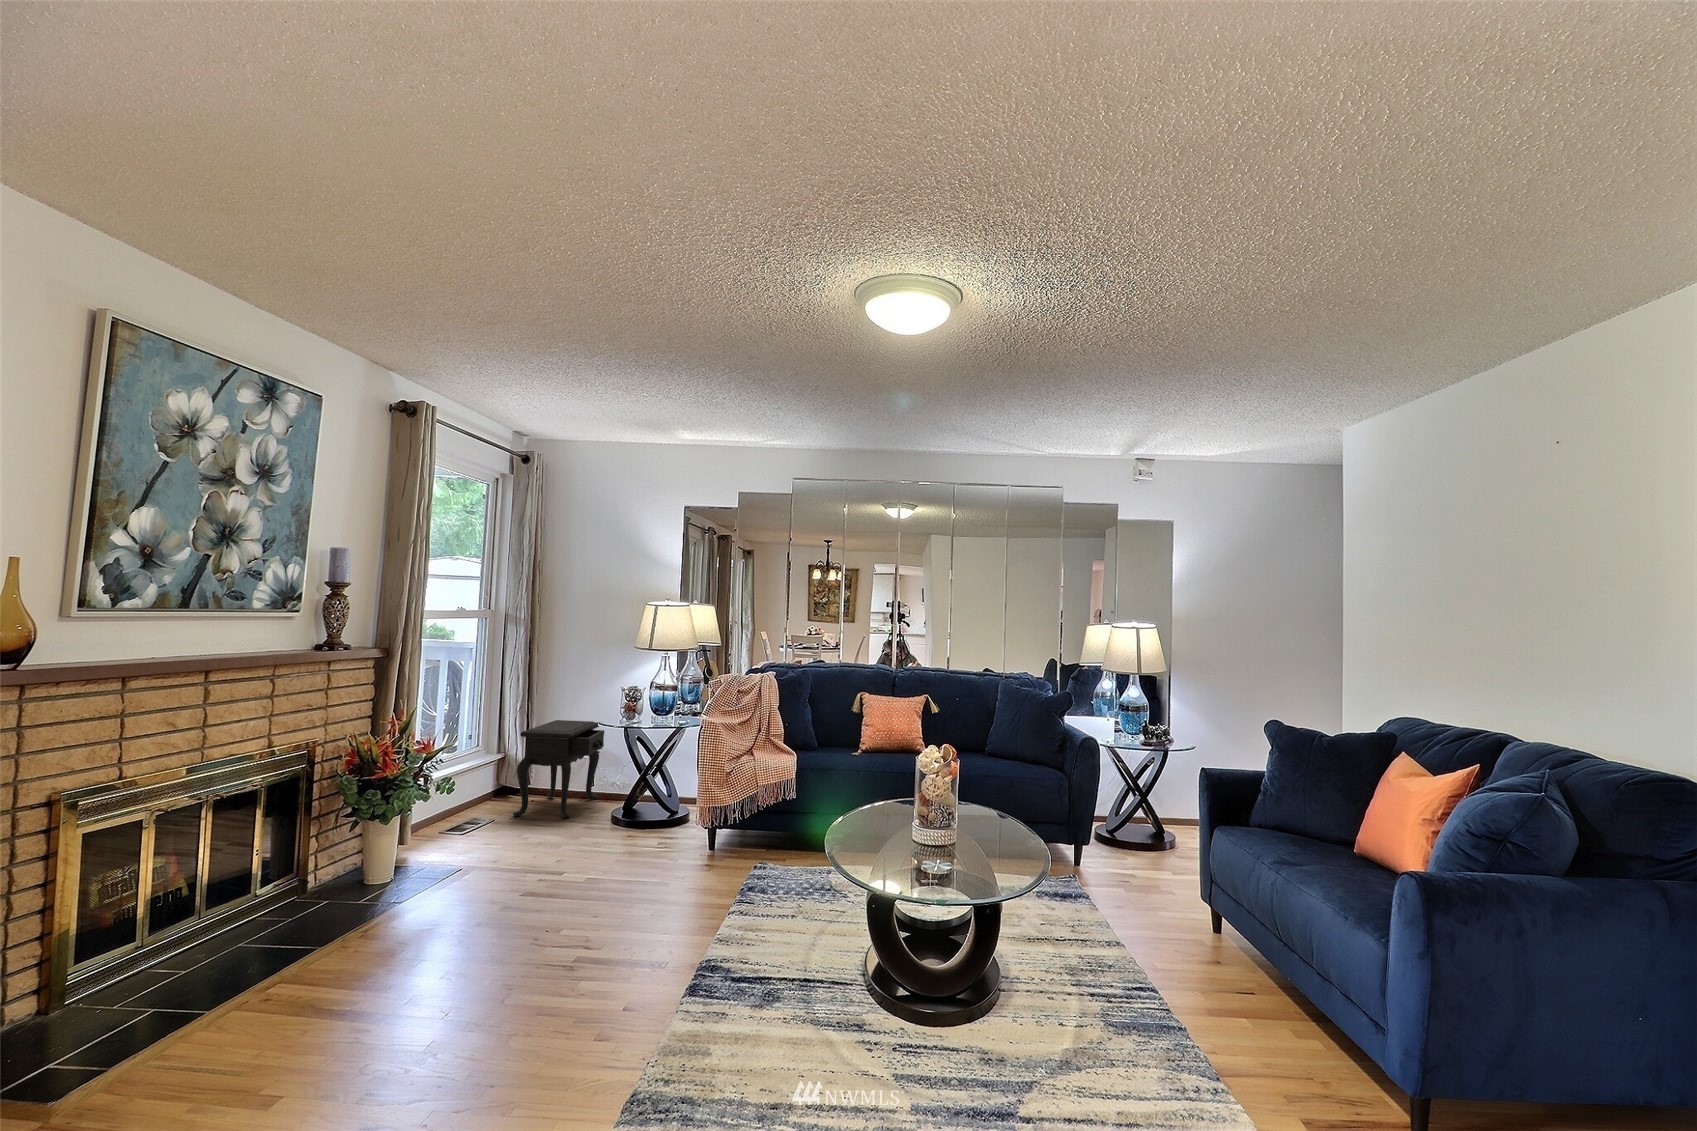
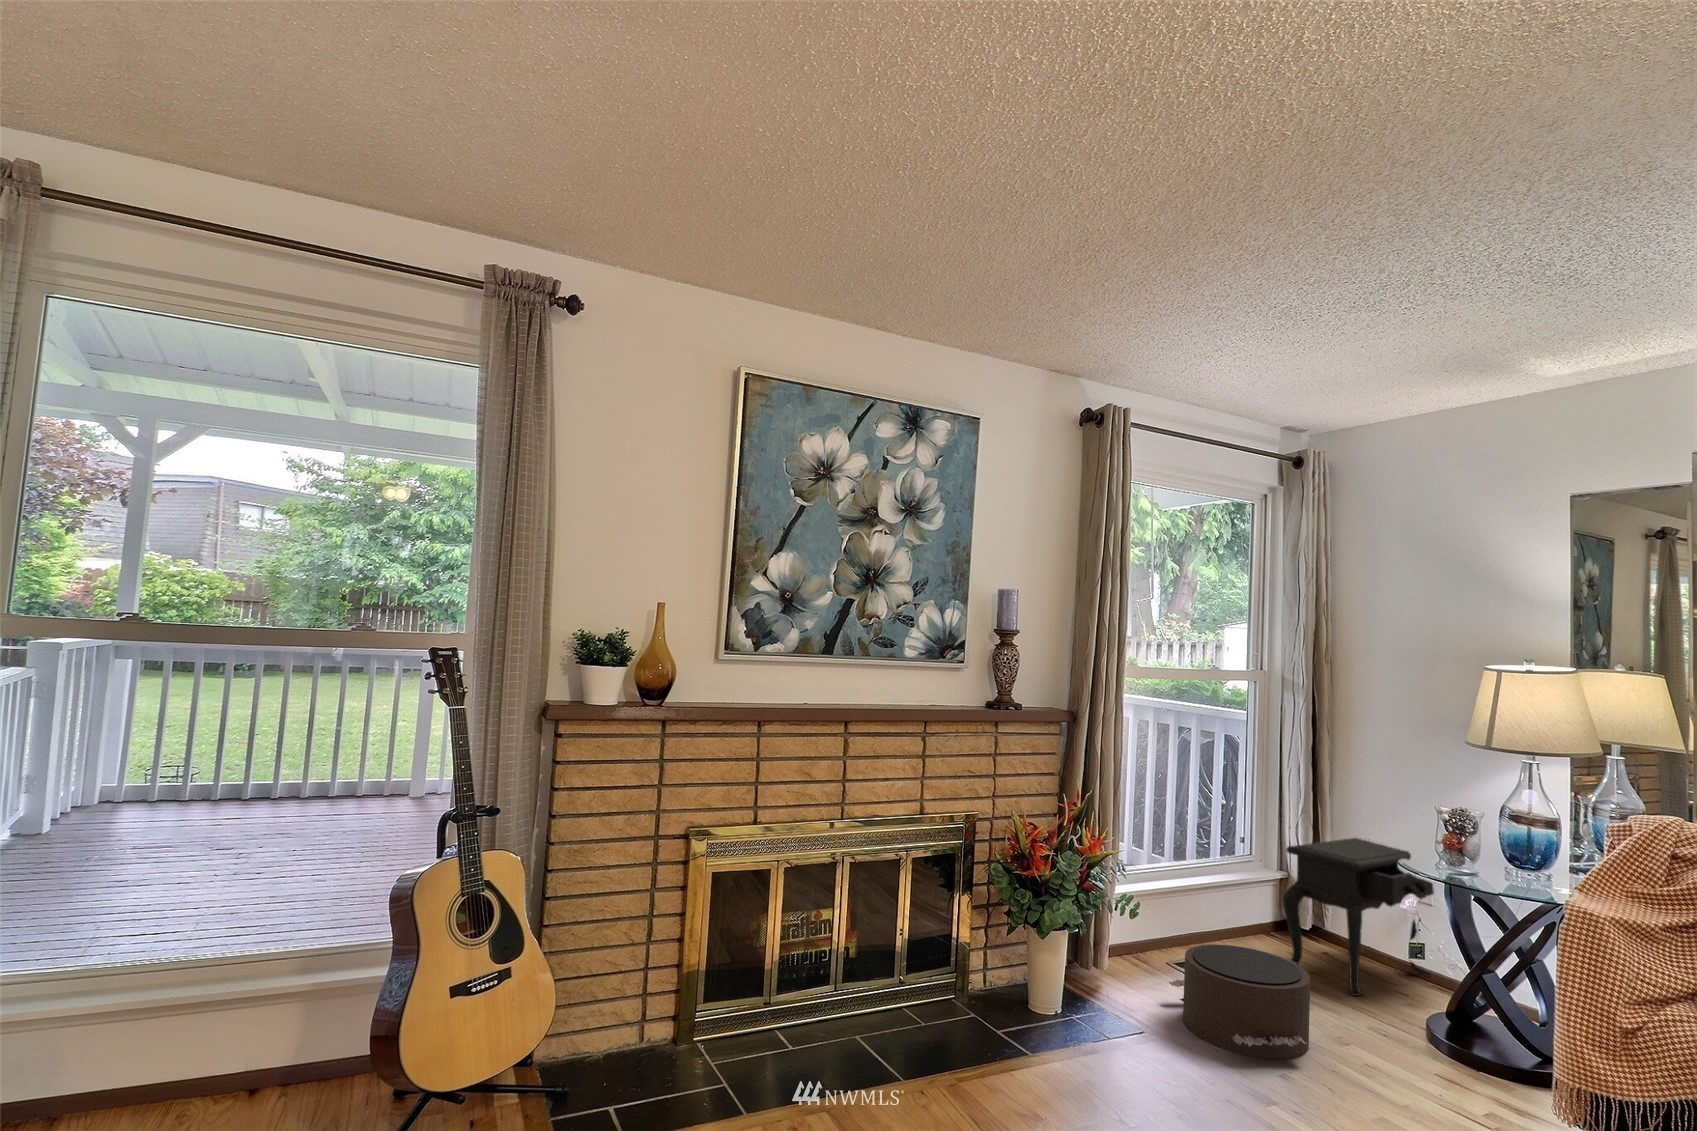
pouf: none [460,800,565,866] -> present [1169,944,1310,1059]

